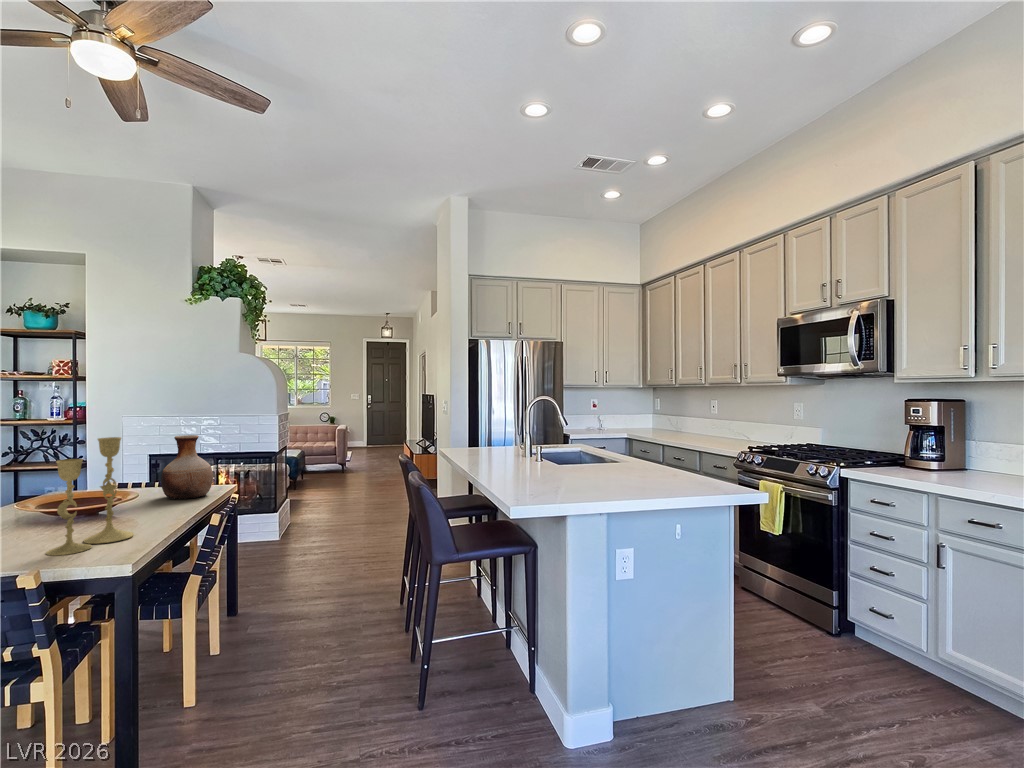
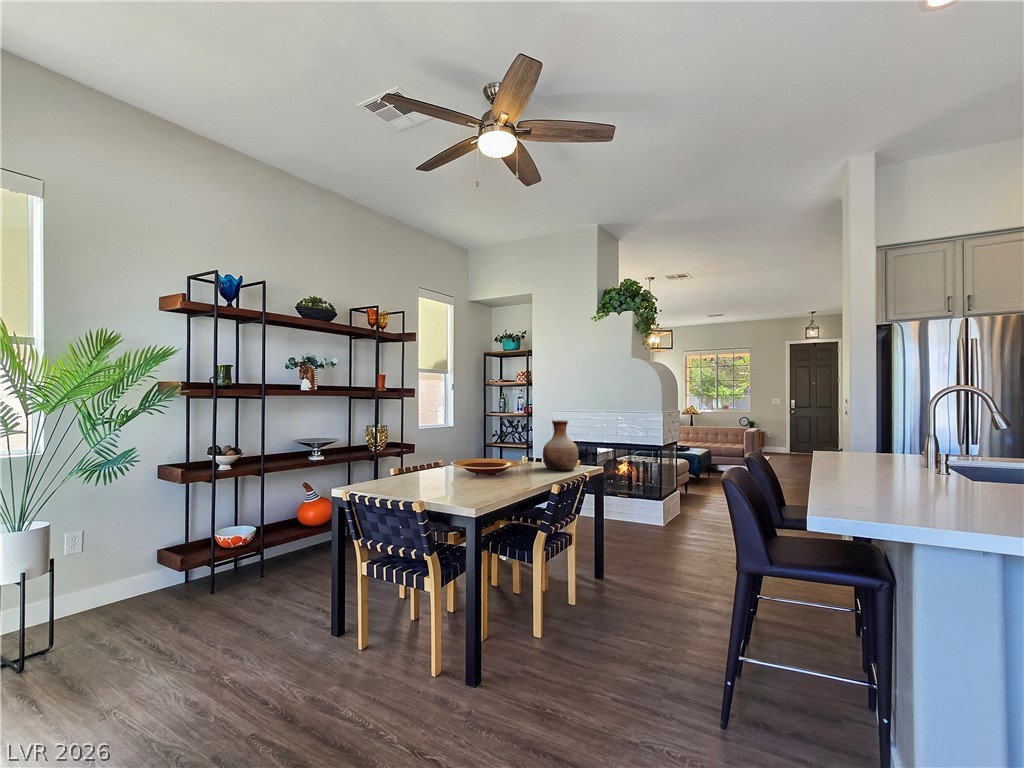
candlestick: present [46,437,134,556] -> none [446,413,499,491]

